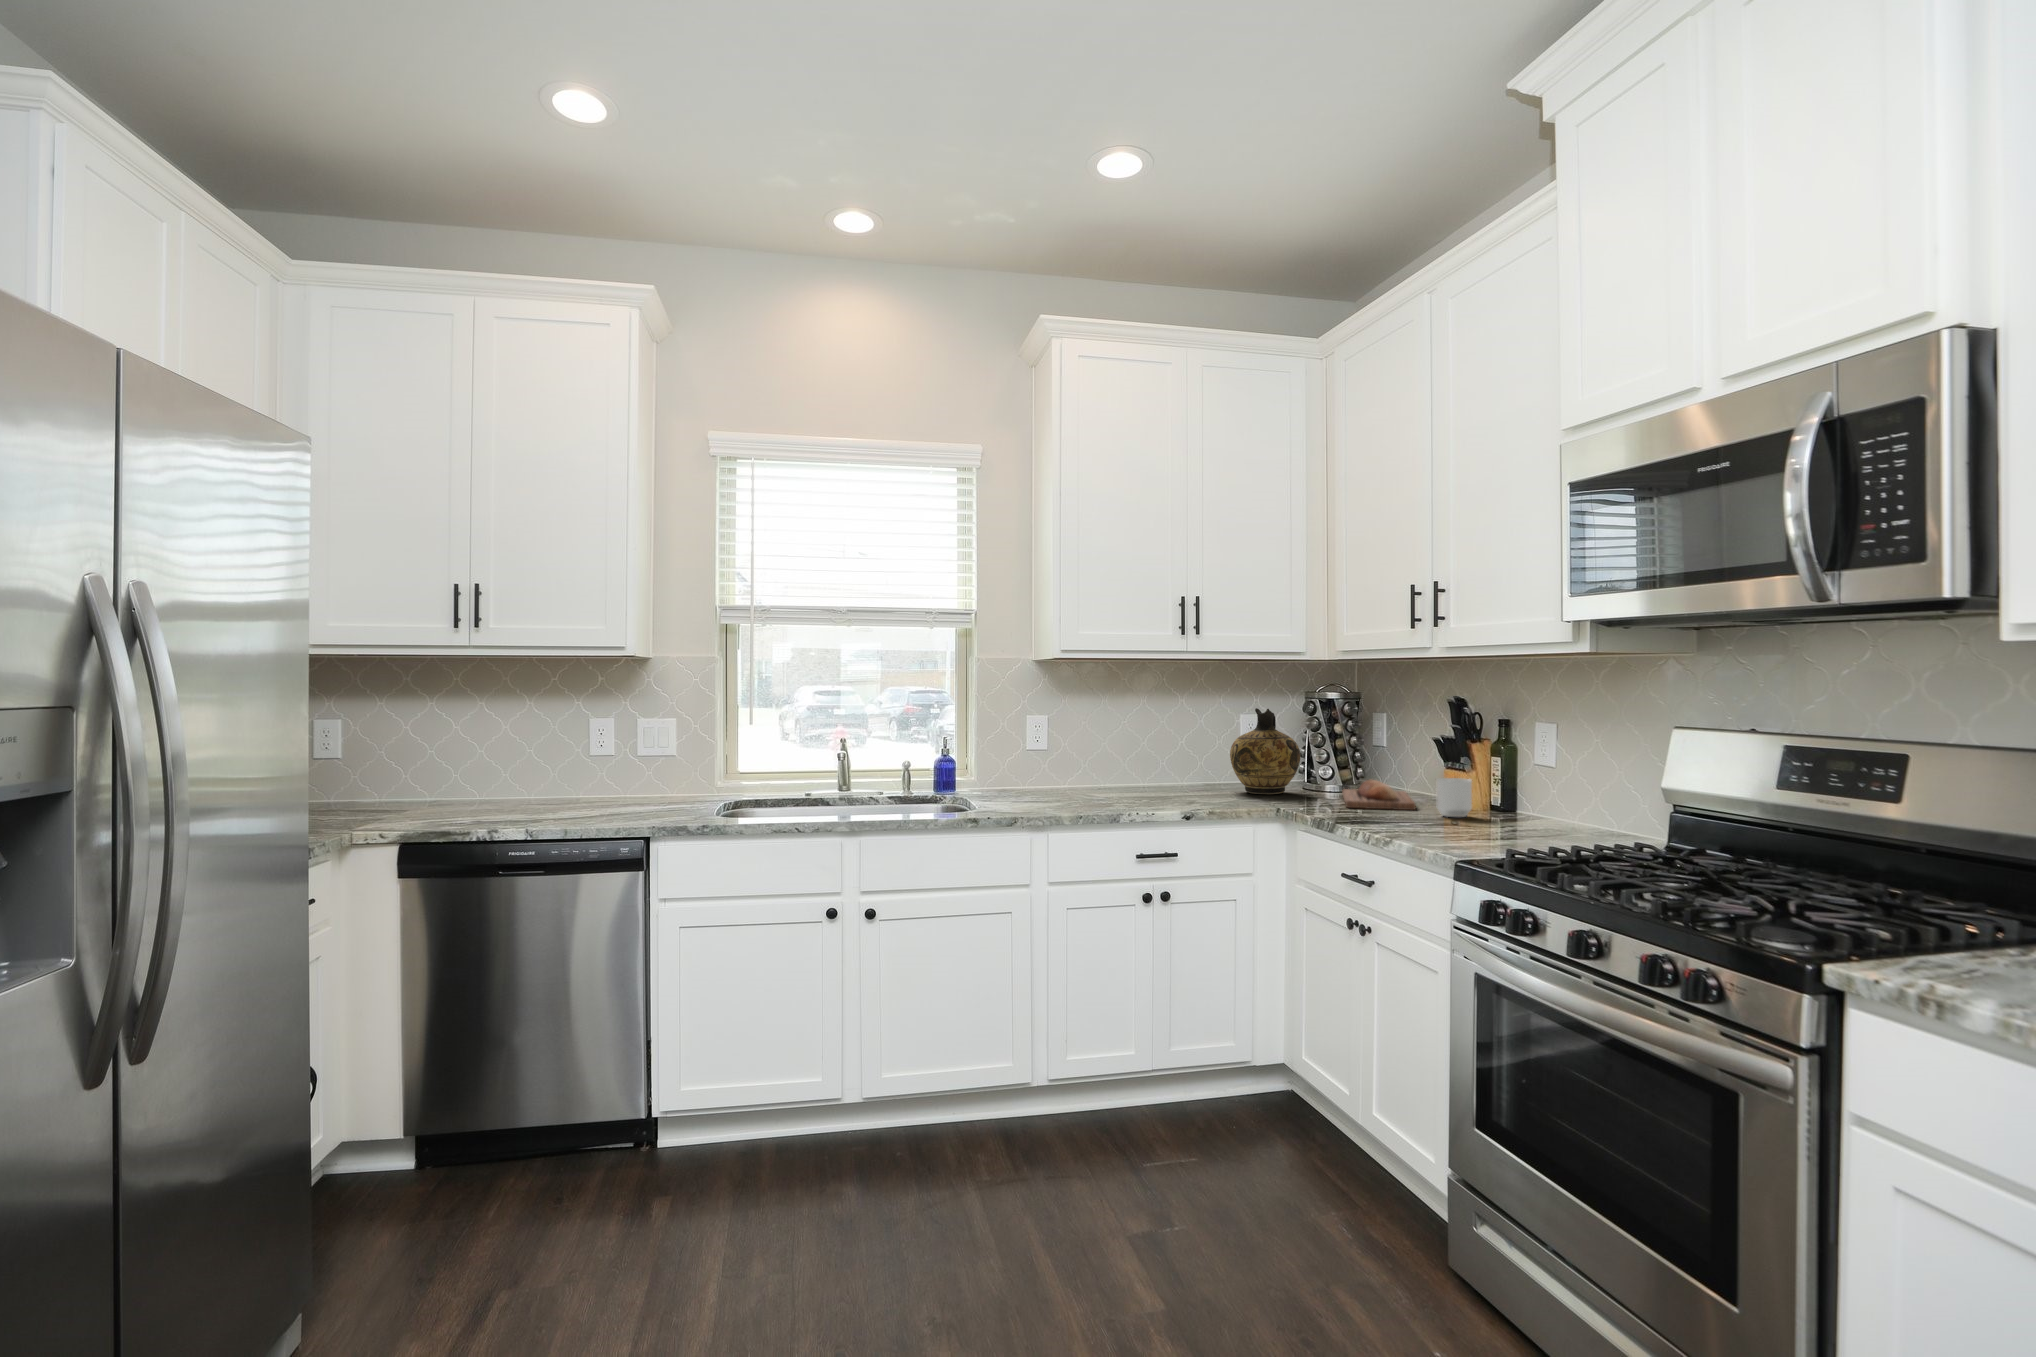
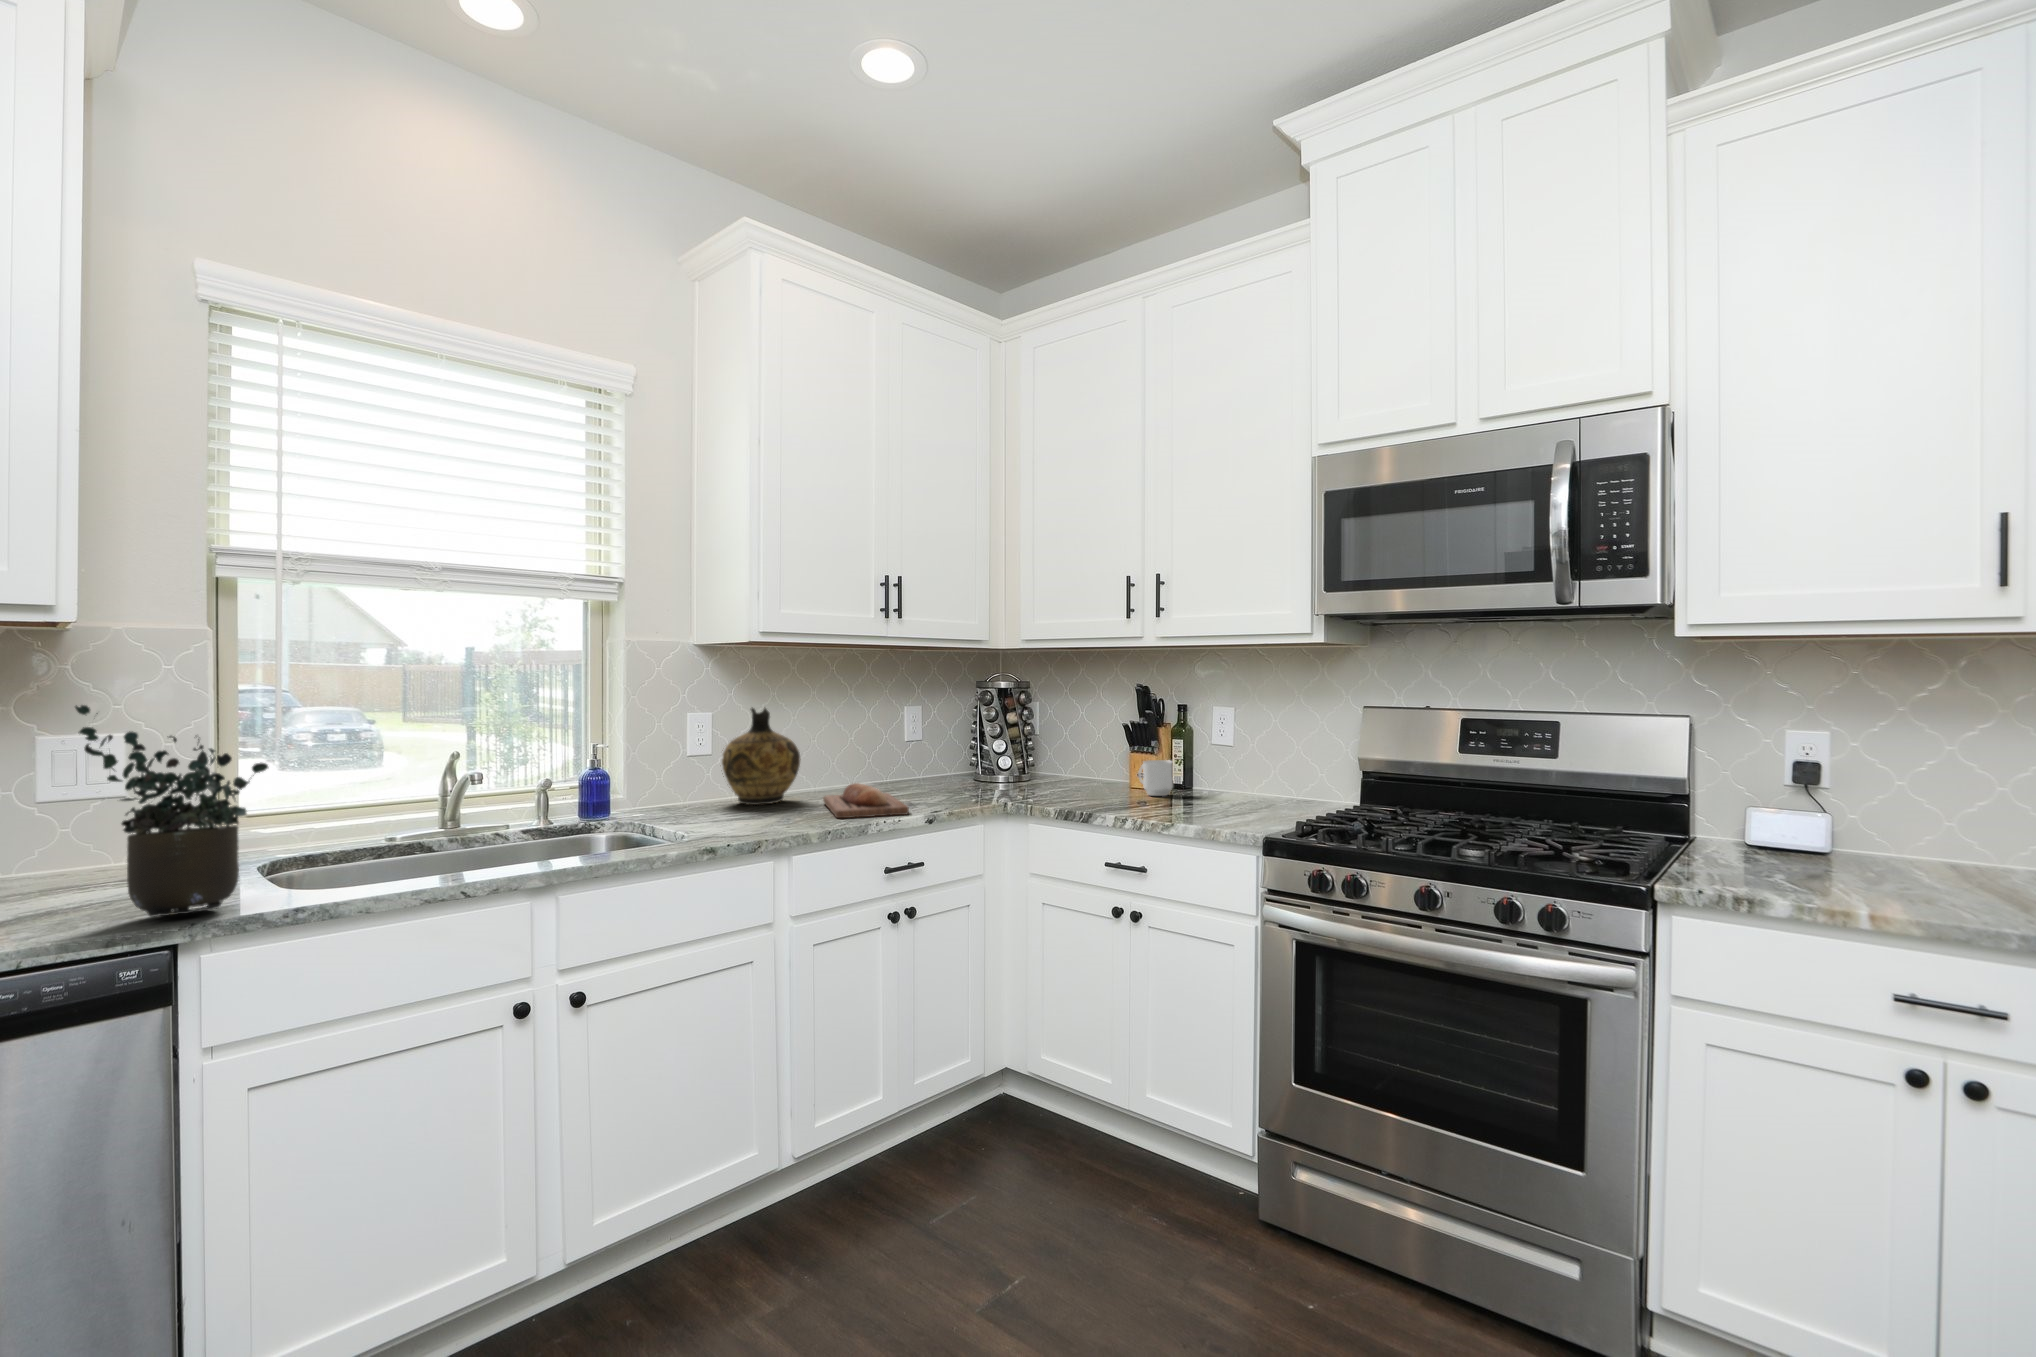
potted plant: none [605,695,687,821] -> present [75,705,268,917]
ceramic jug: present [1230,708,1301,794] -> present [722,707,800,805]
bread loaf: present [1342,780,1416,810] -> present [823,783,909,818]

